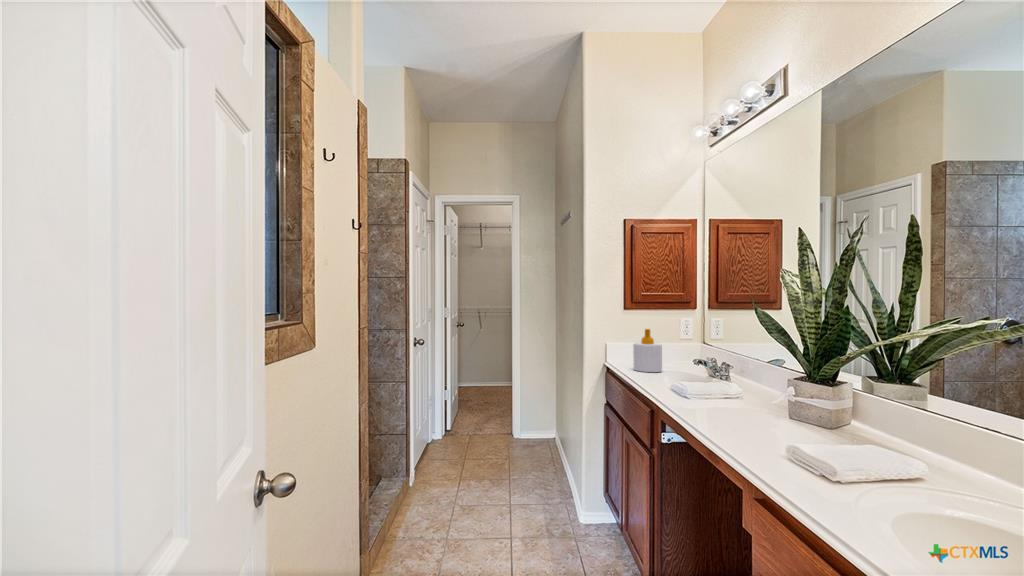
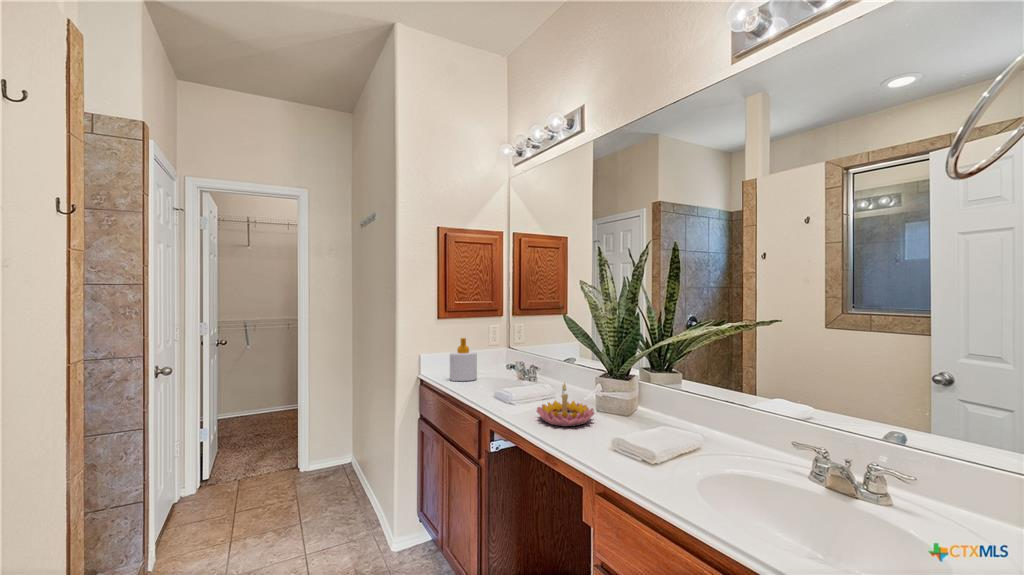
candle holder: none [708,379,783,430] -> present [536,383,594,427]

